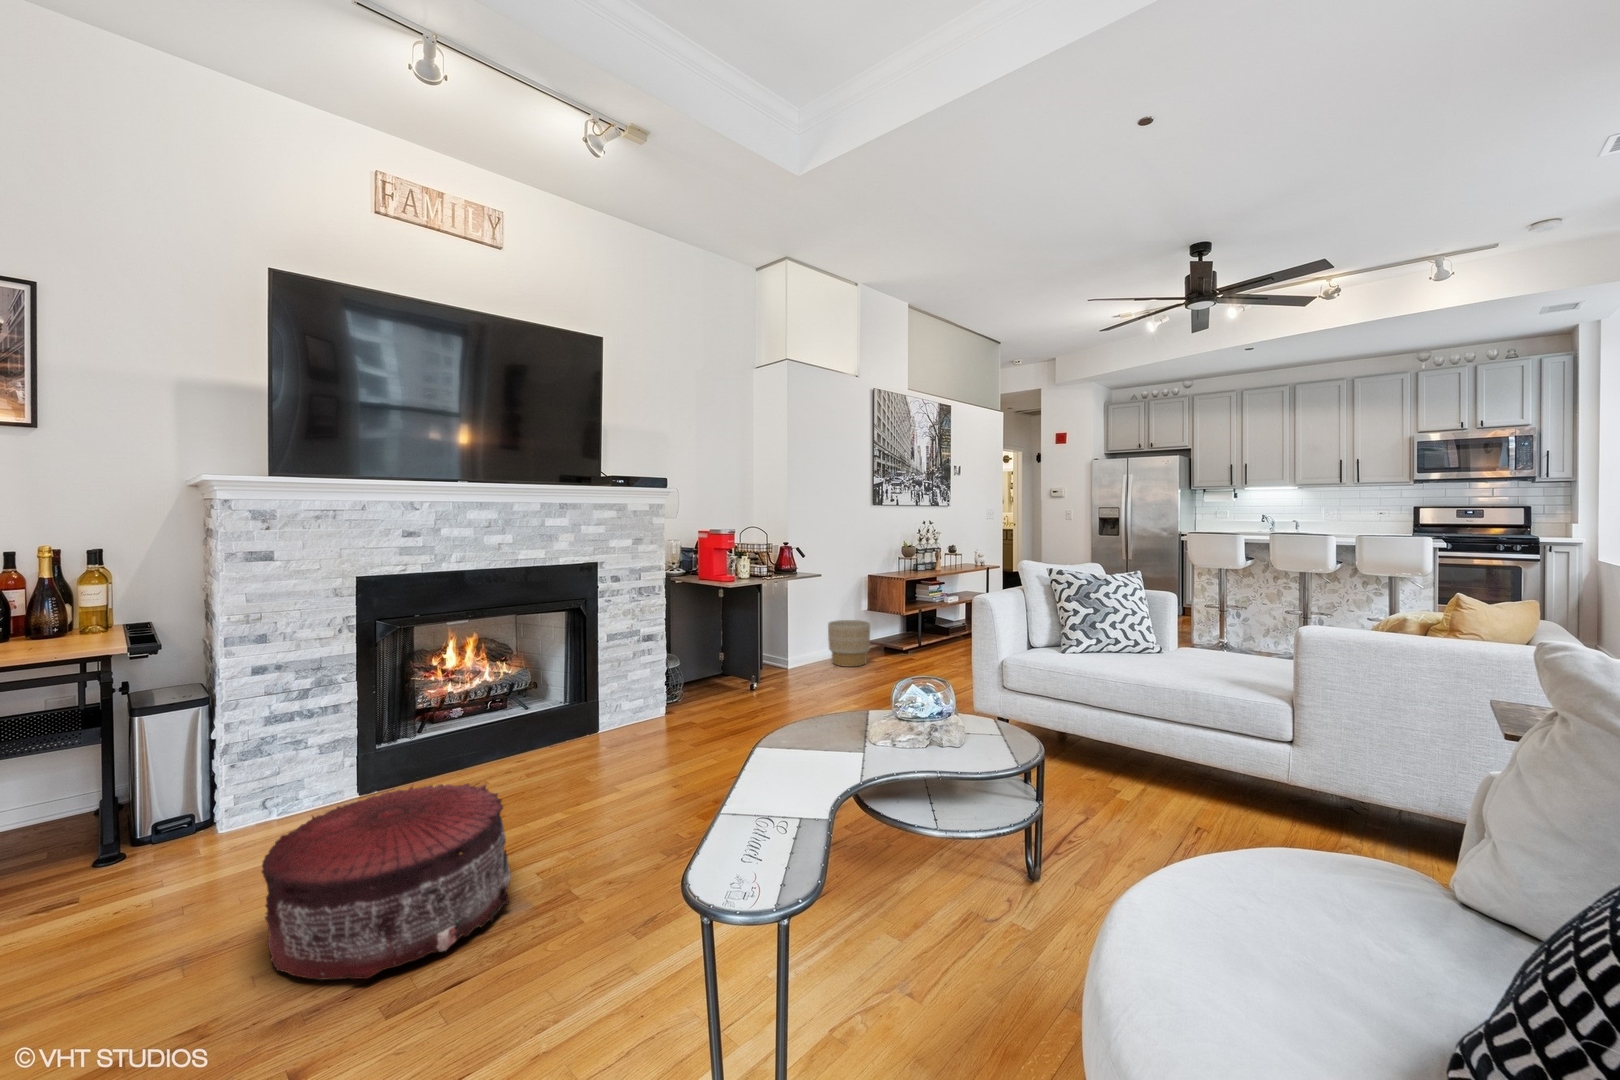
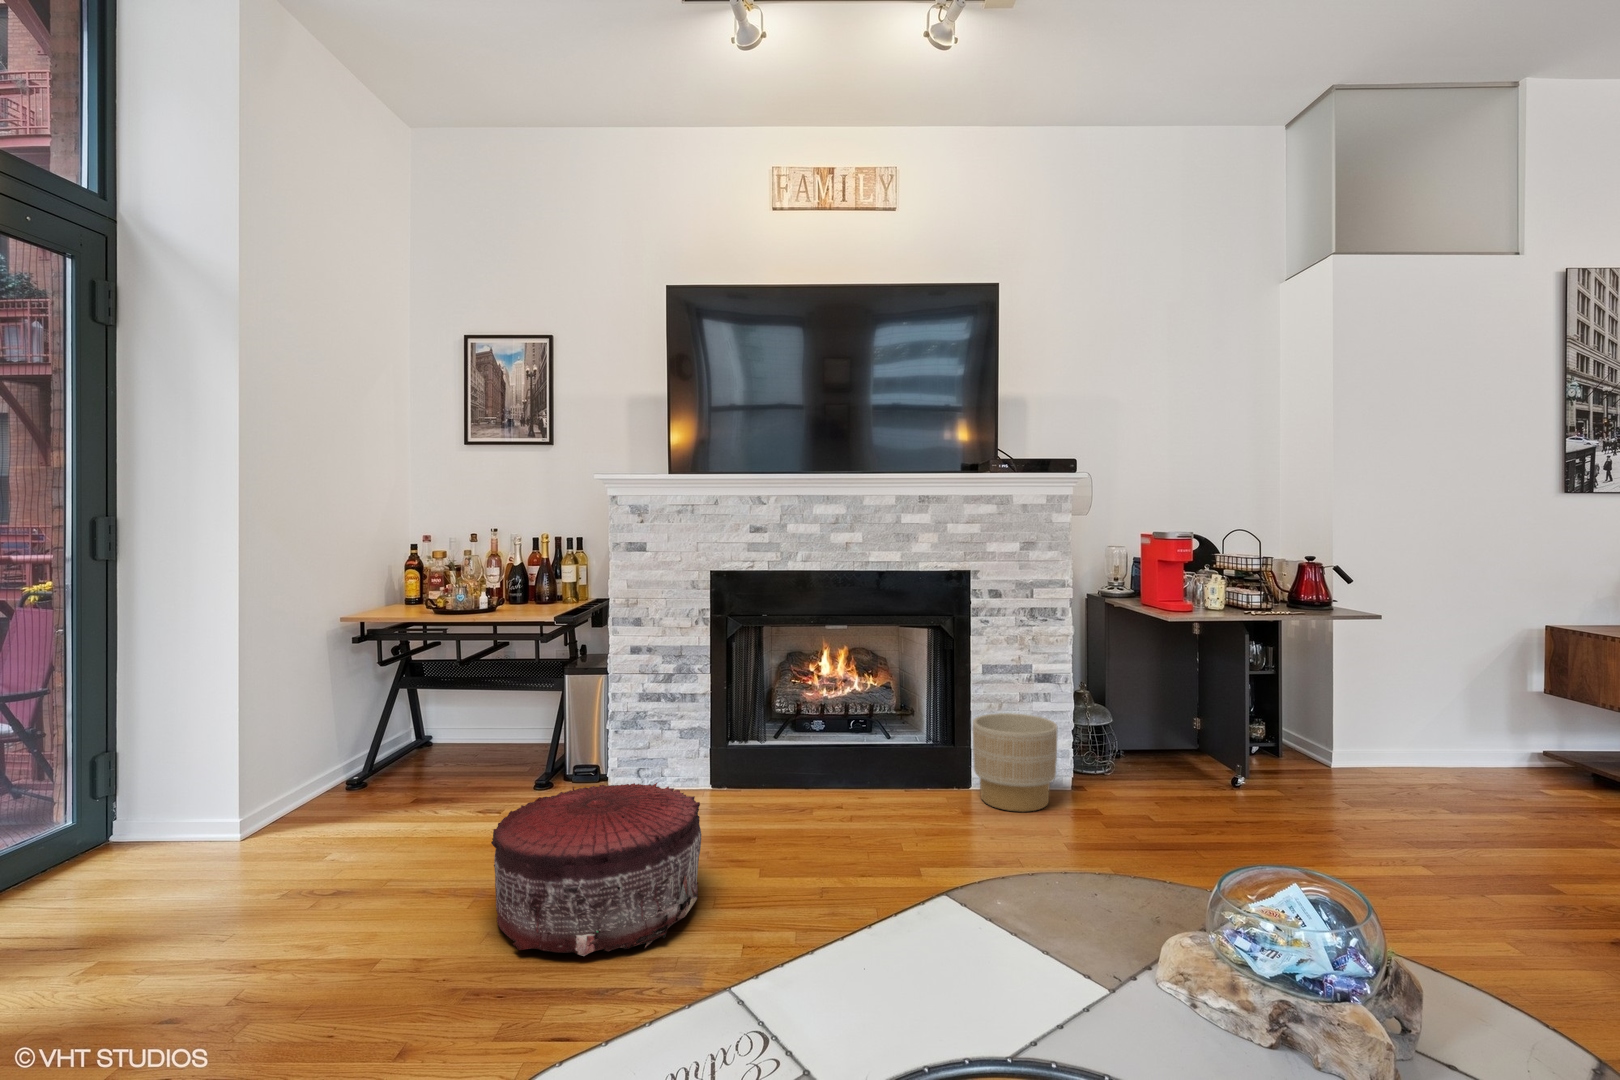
planter: present [828,620,870,667] -> present [973,713,1058,812]

